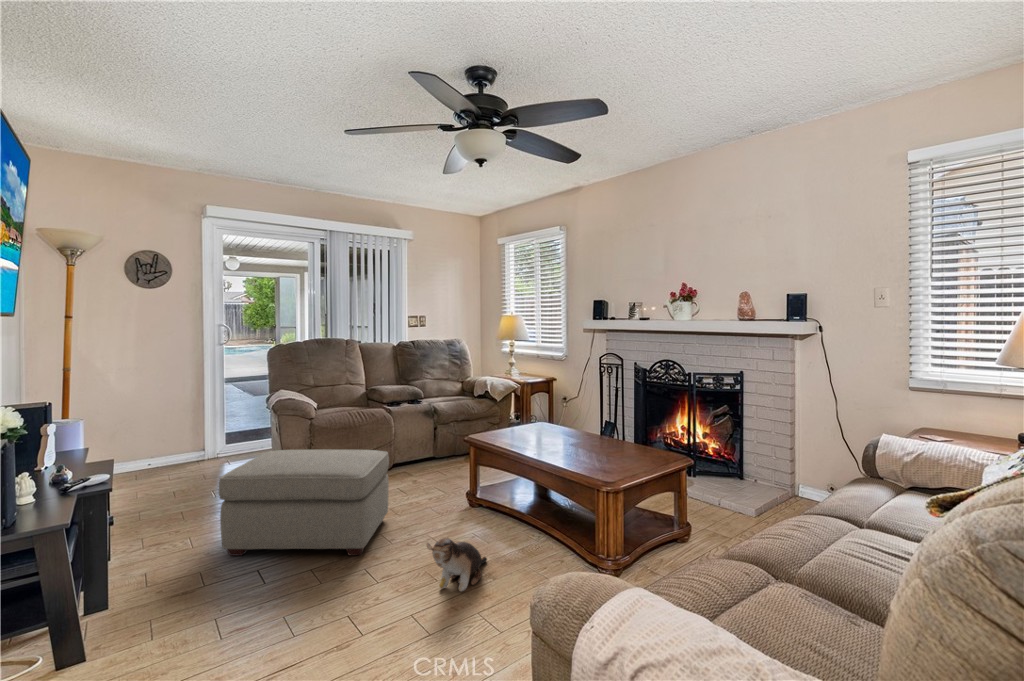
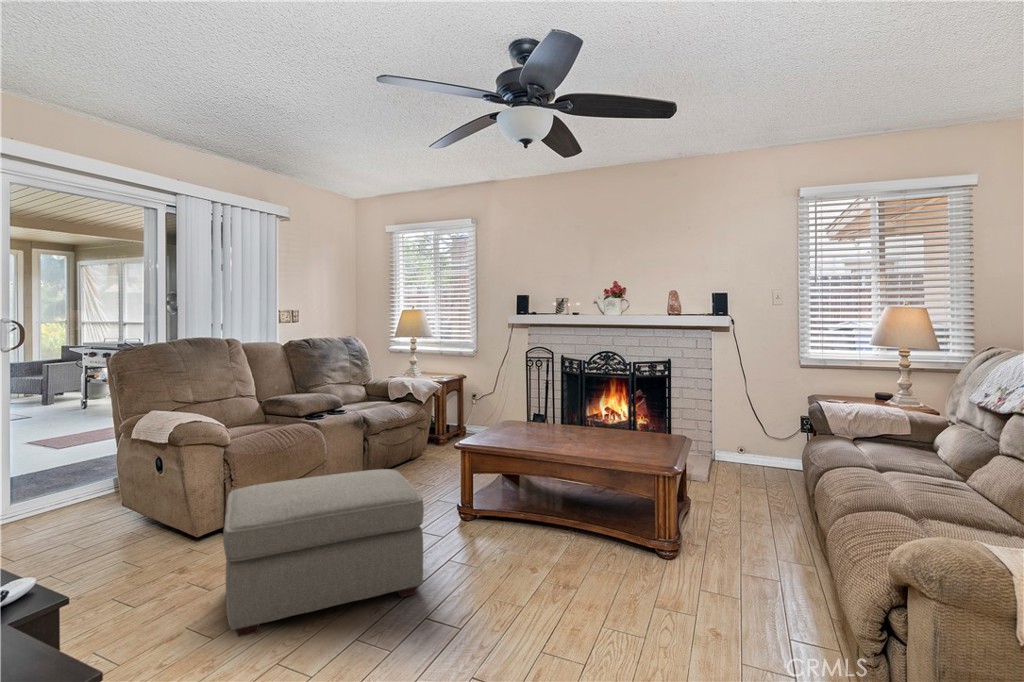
plush toy: present [427,538,487,591] -> none [540,547,575,604]

